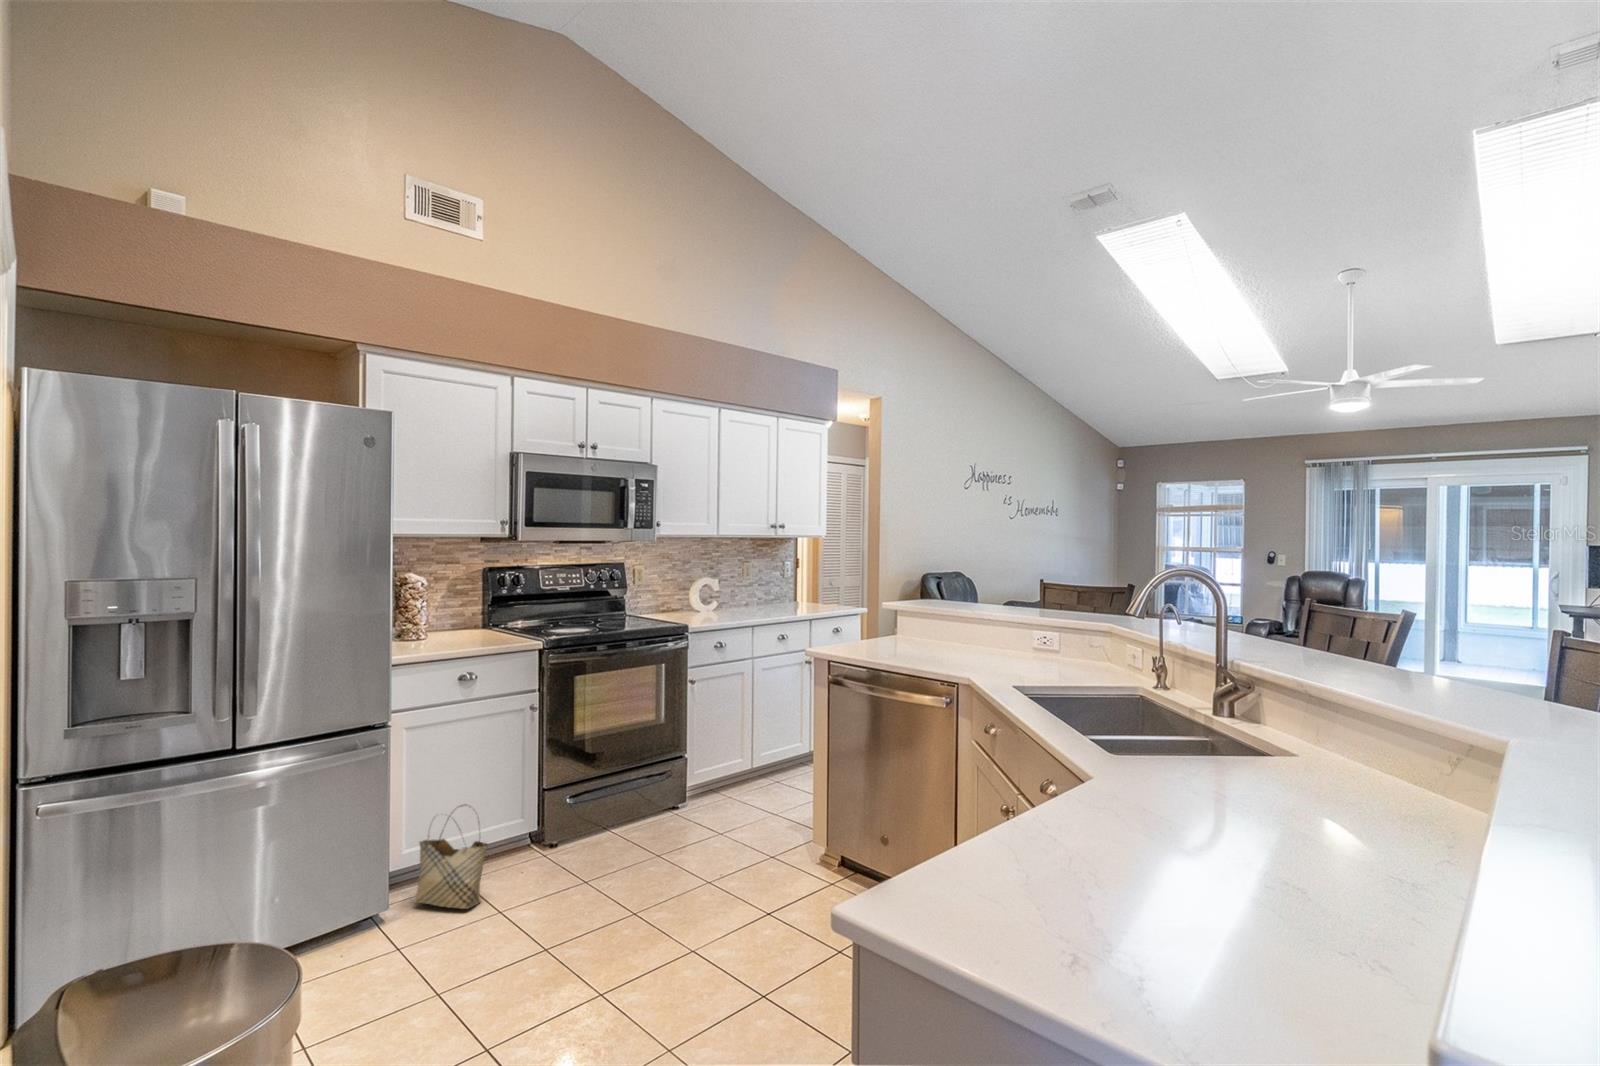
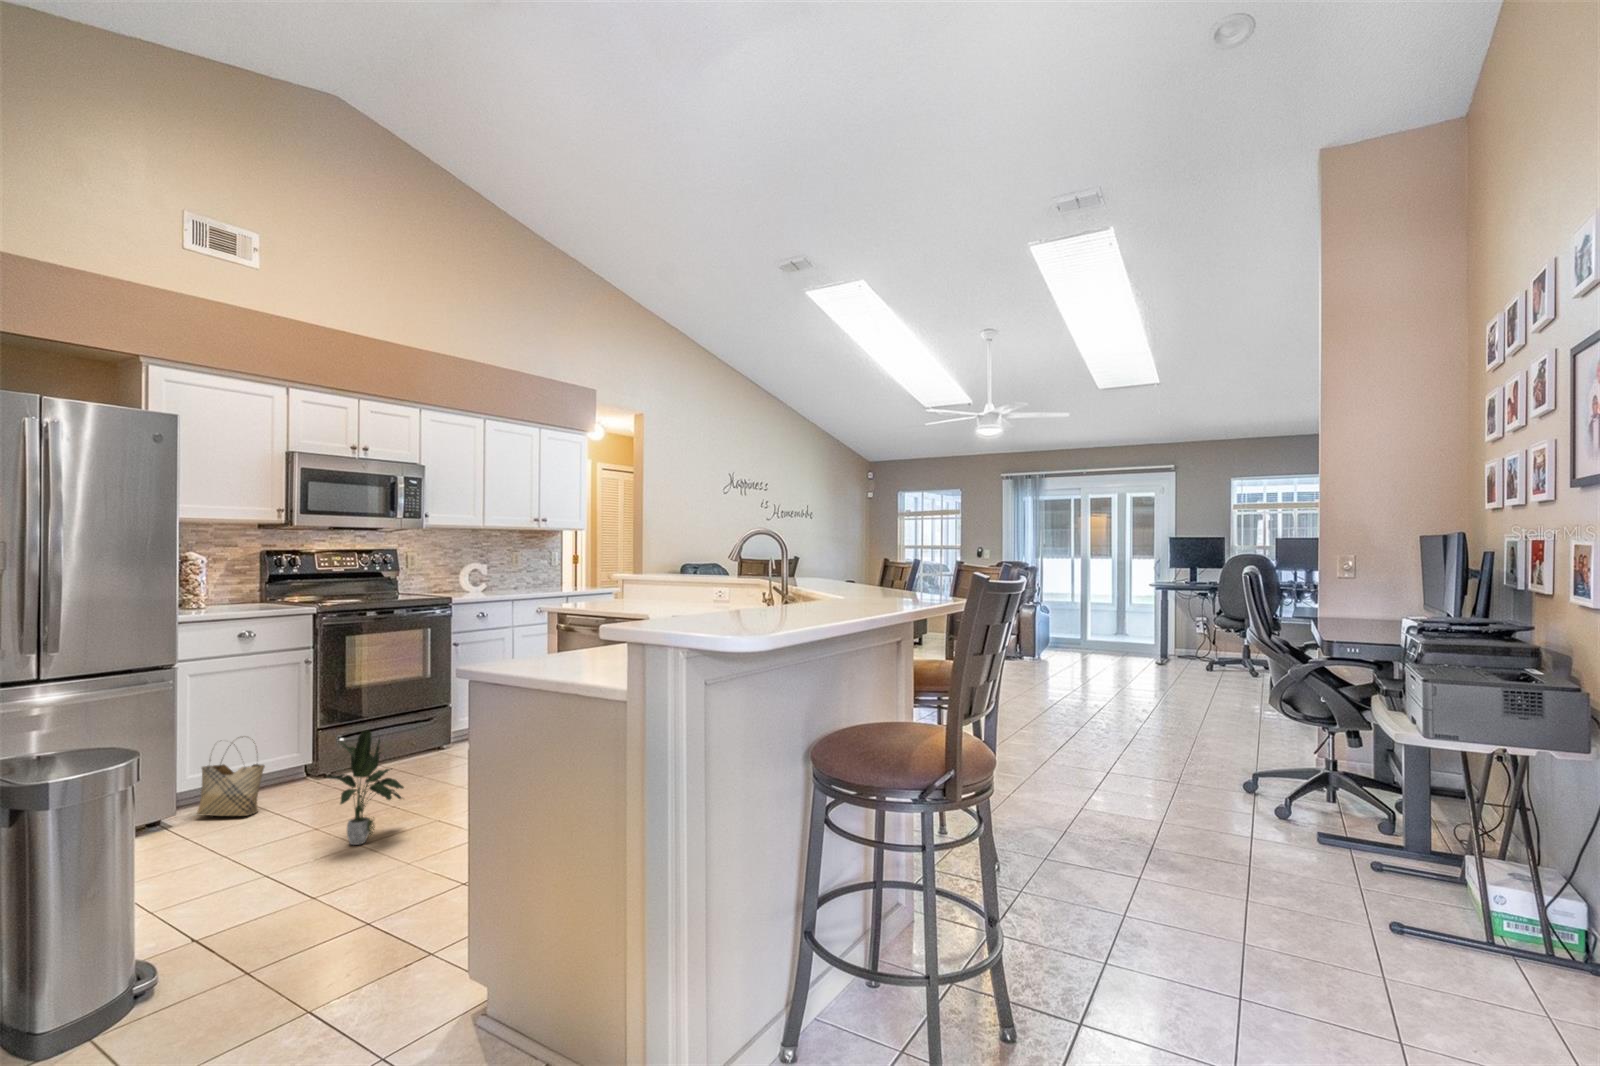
potted plant: none [561,832,659,992] -> present [326,730,404,845]

